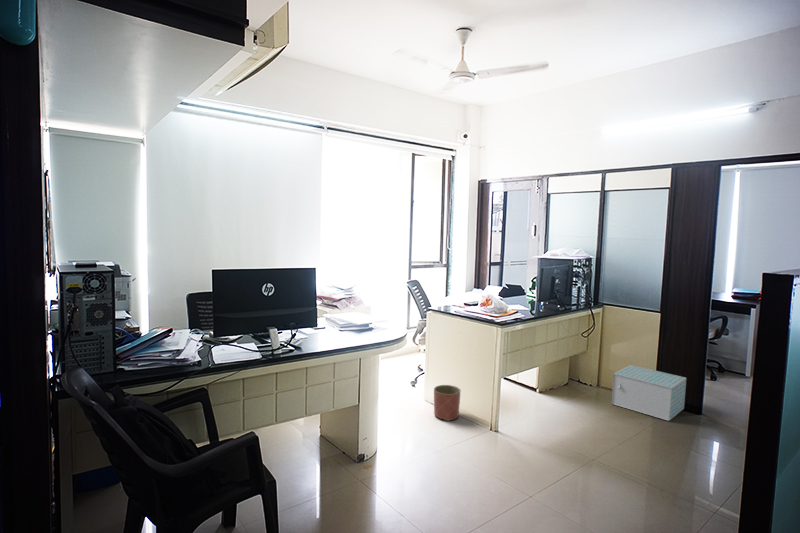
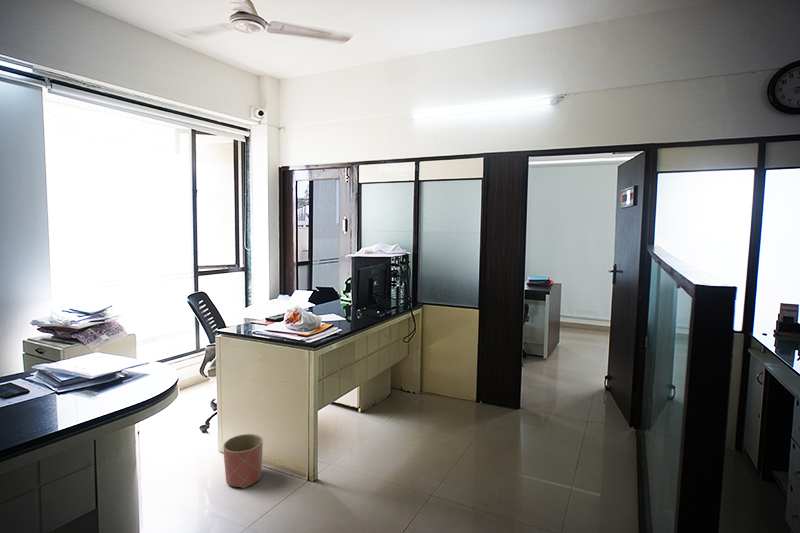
storage box: present [611,365,686,421] -> none [439,366,506,424]

